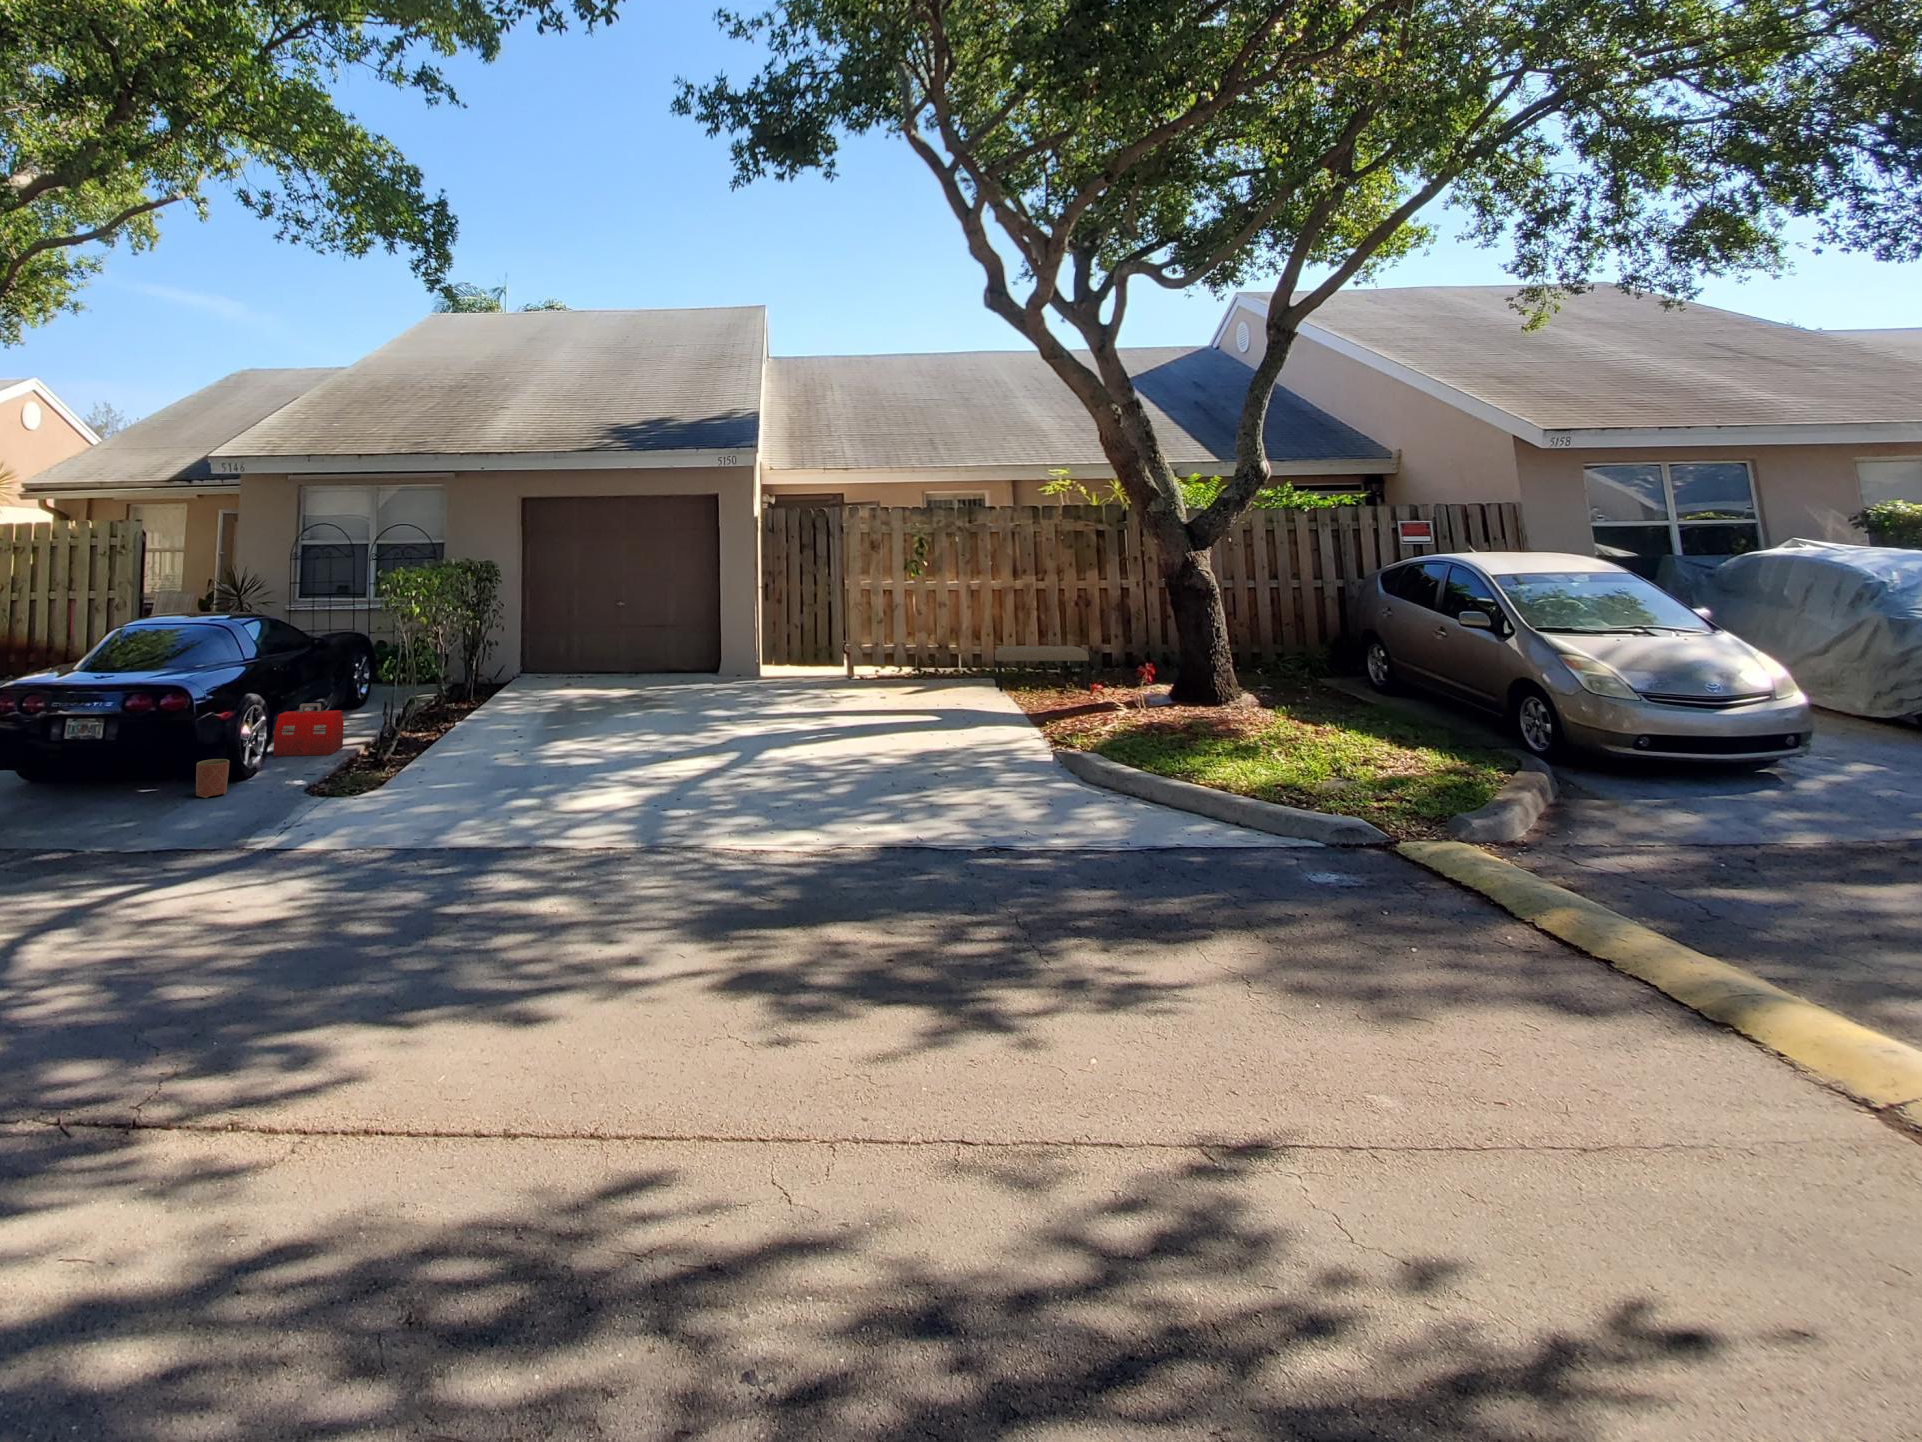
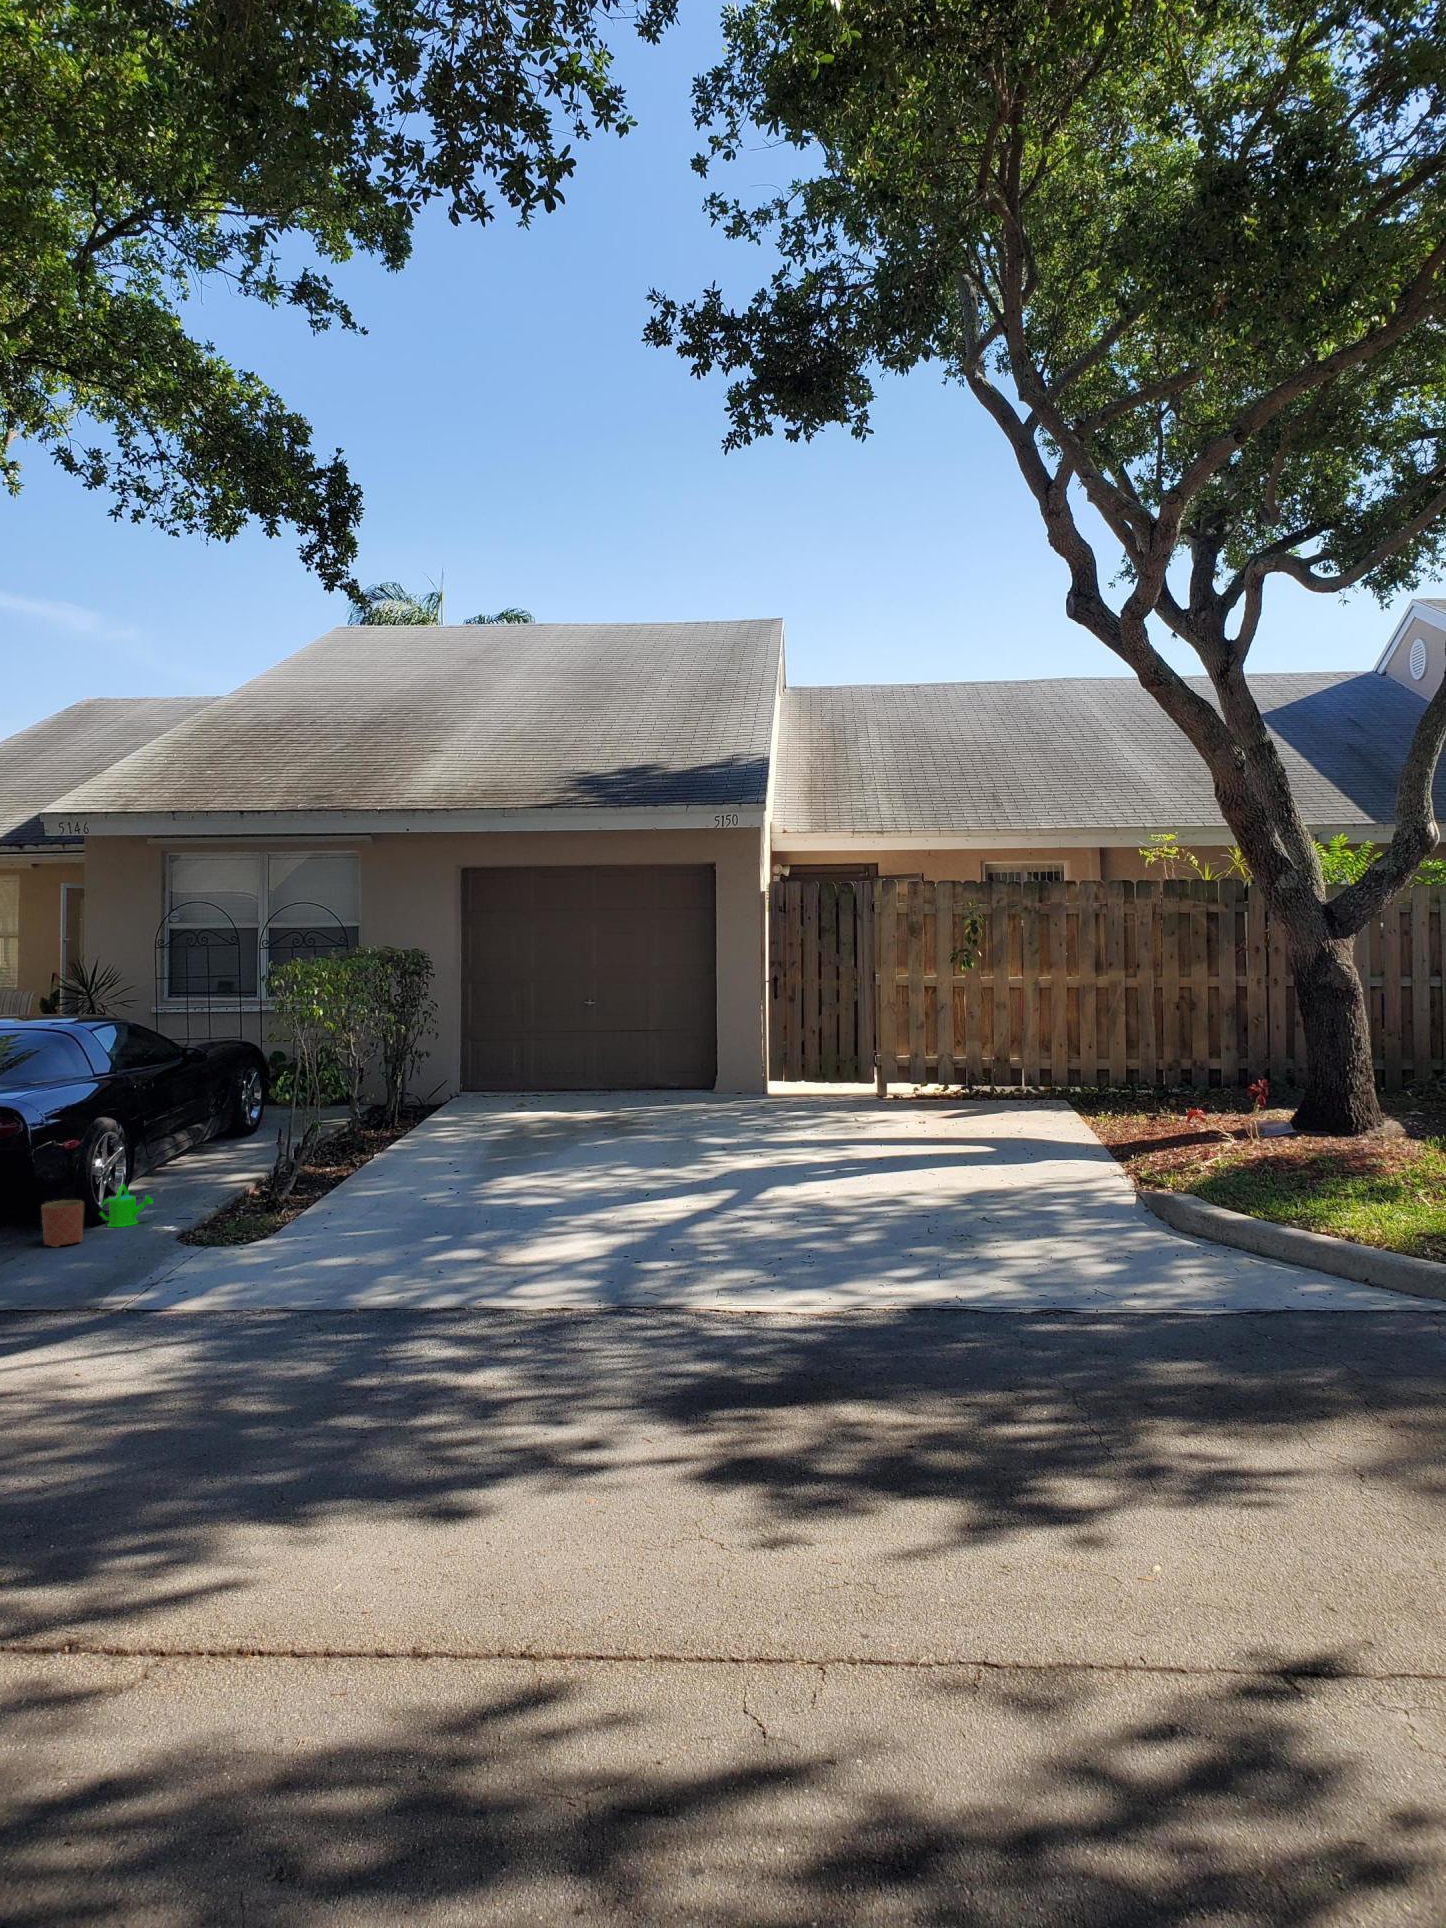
bench: present [993,646,1090,691] -> none [1059,1058,1182,1113]
toolbox: present [273,703,344,756] -> none [150,1129,238,1192]
watering can: none [236,747,281,783] -> present [100,1185,153,1227]

